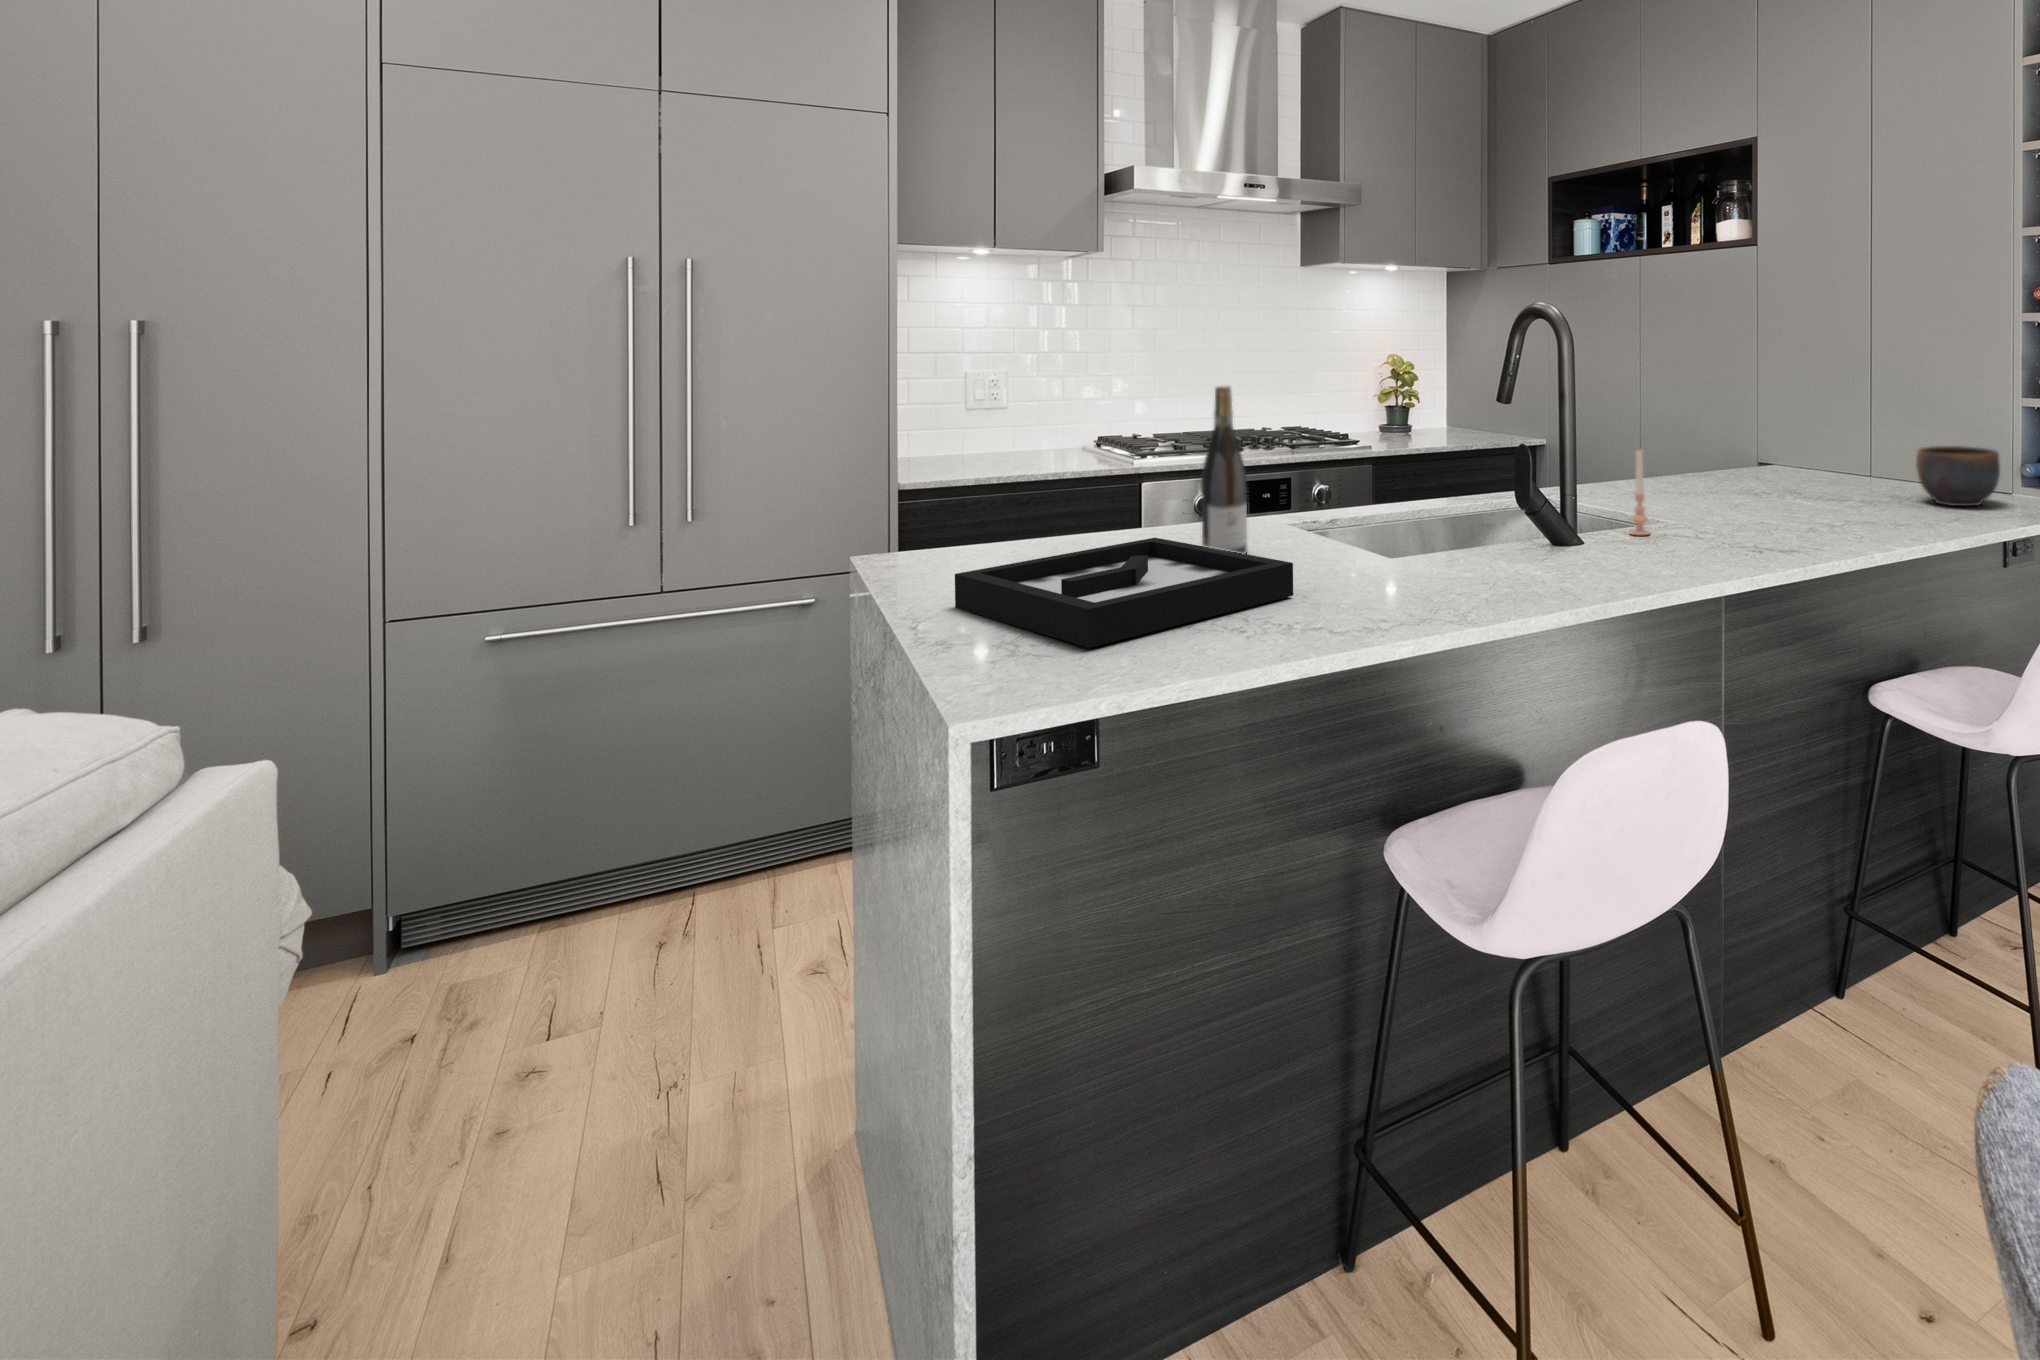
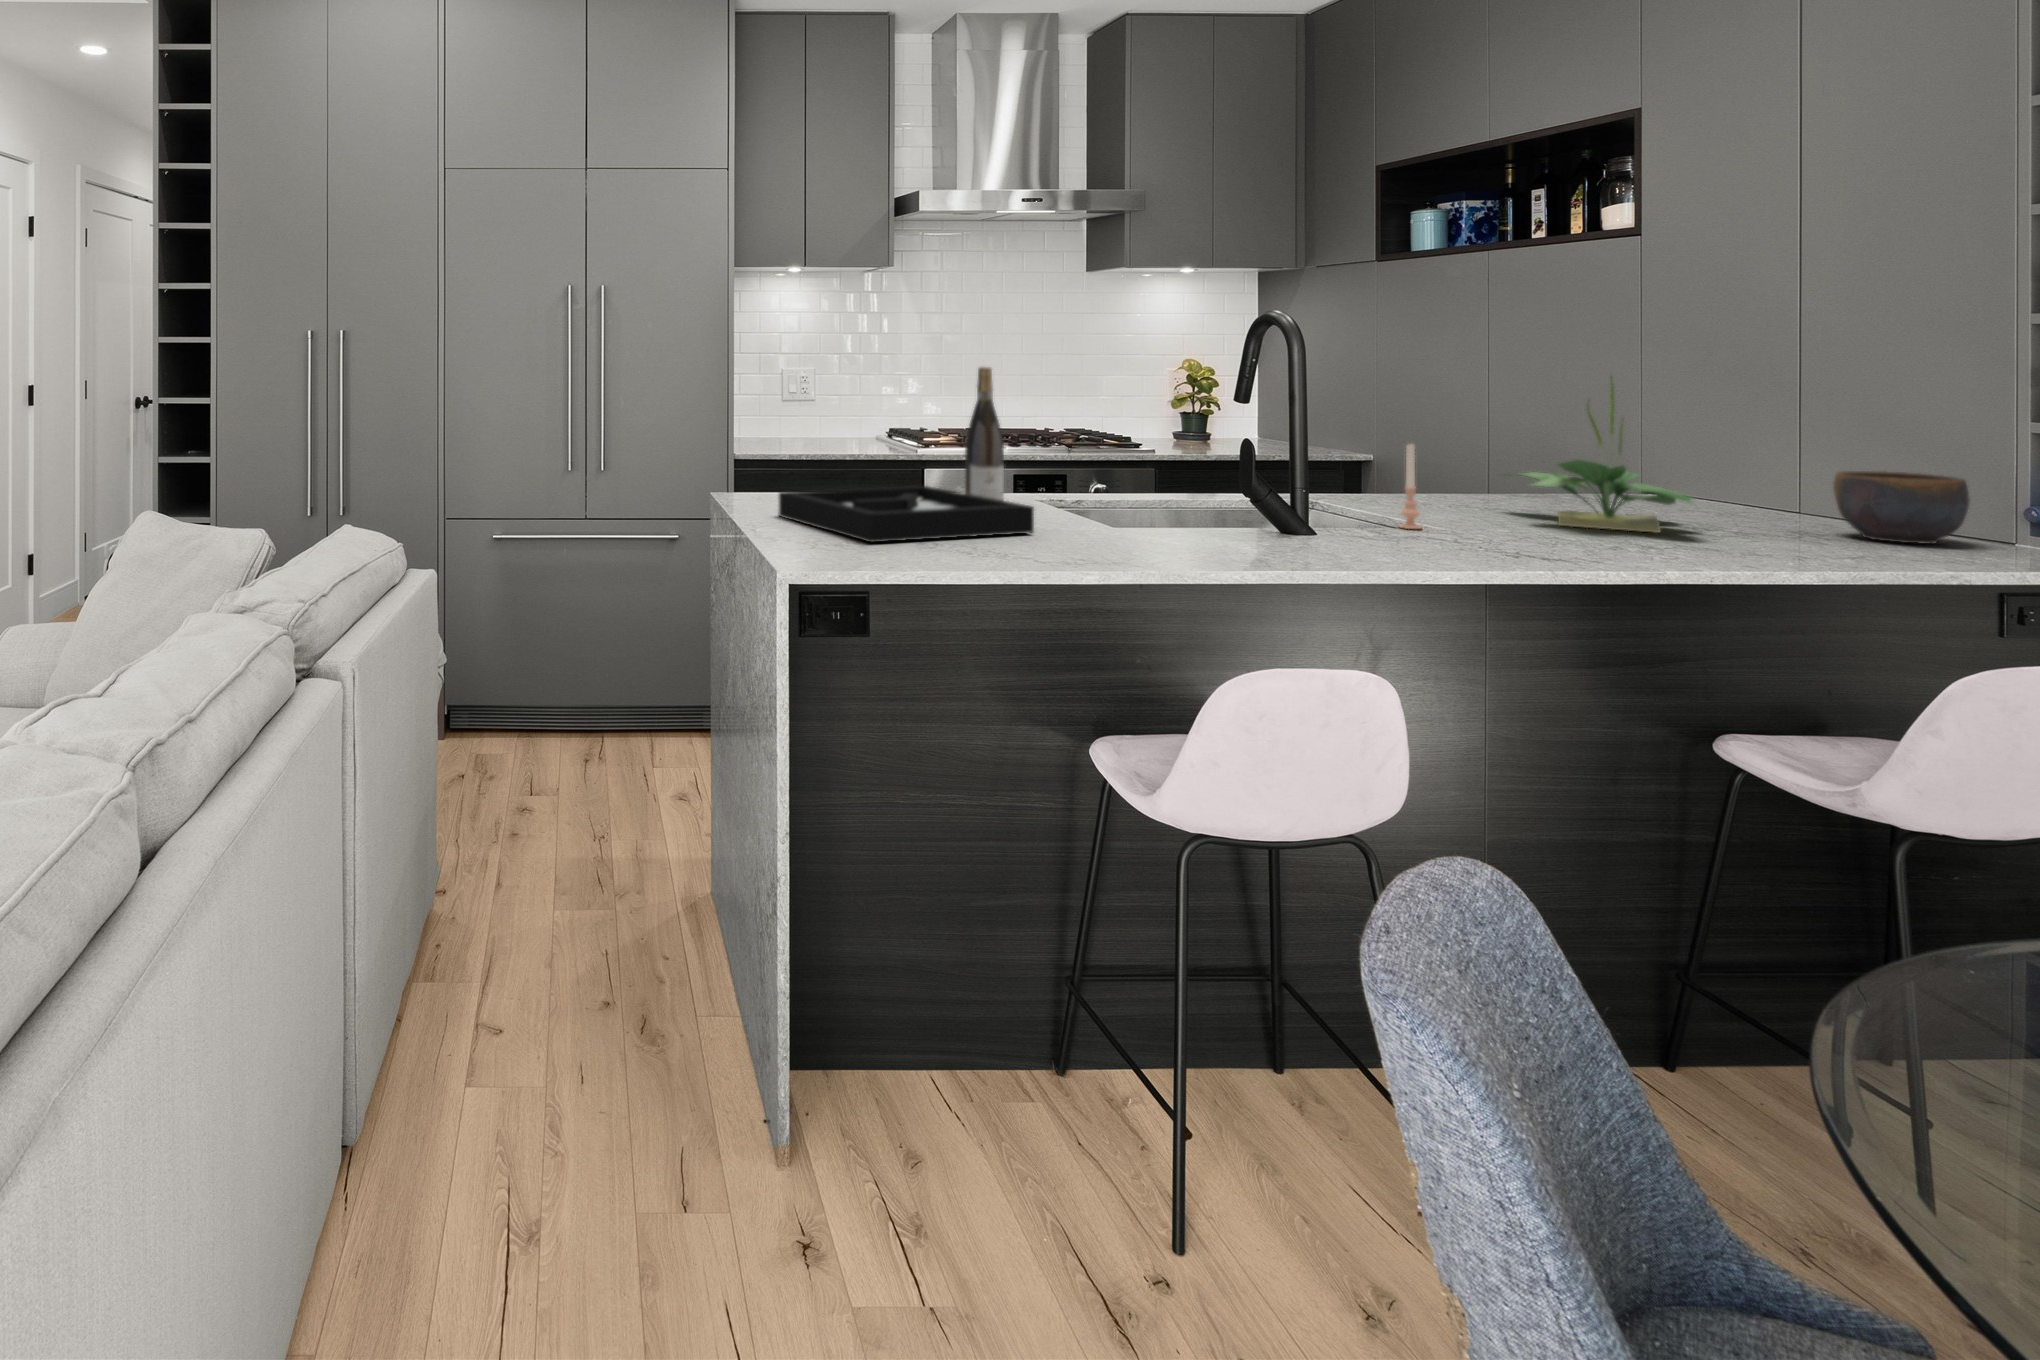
potted plant: none [1688,372,1845,516] -> present [1524,374,1697,533]

